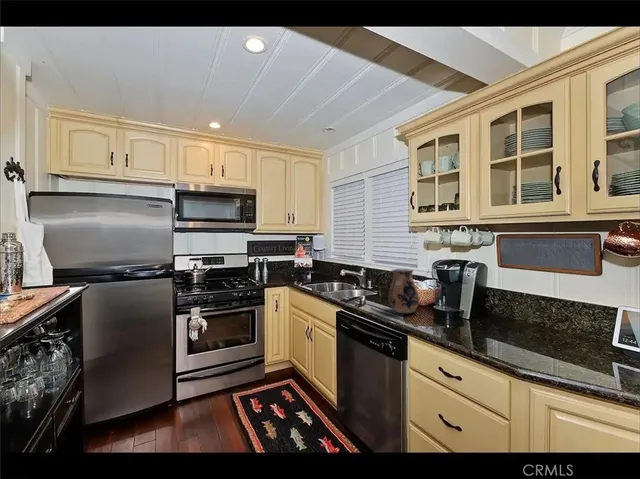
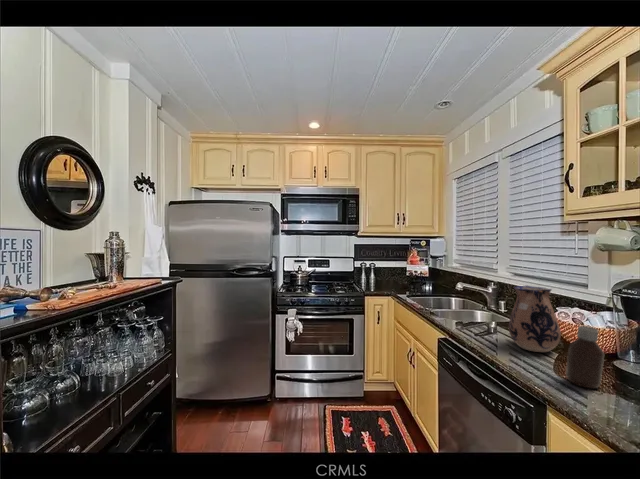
bottle: none [428,291,448,330] -> present [566,326,604,389]

